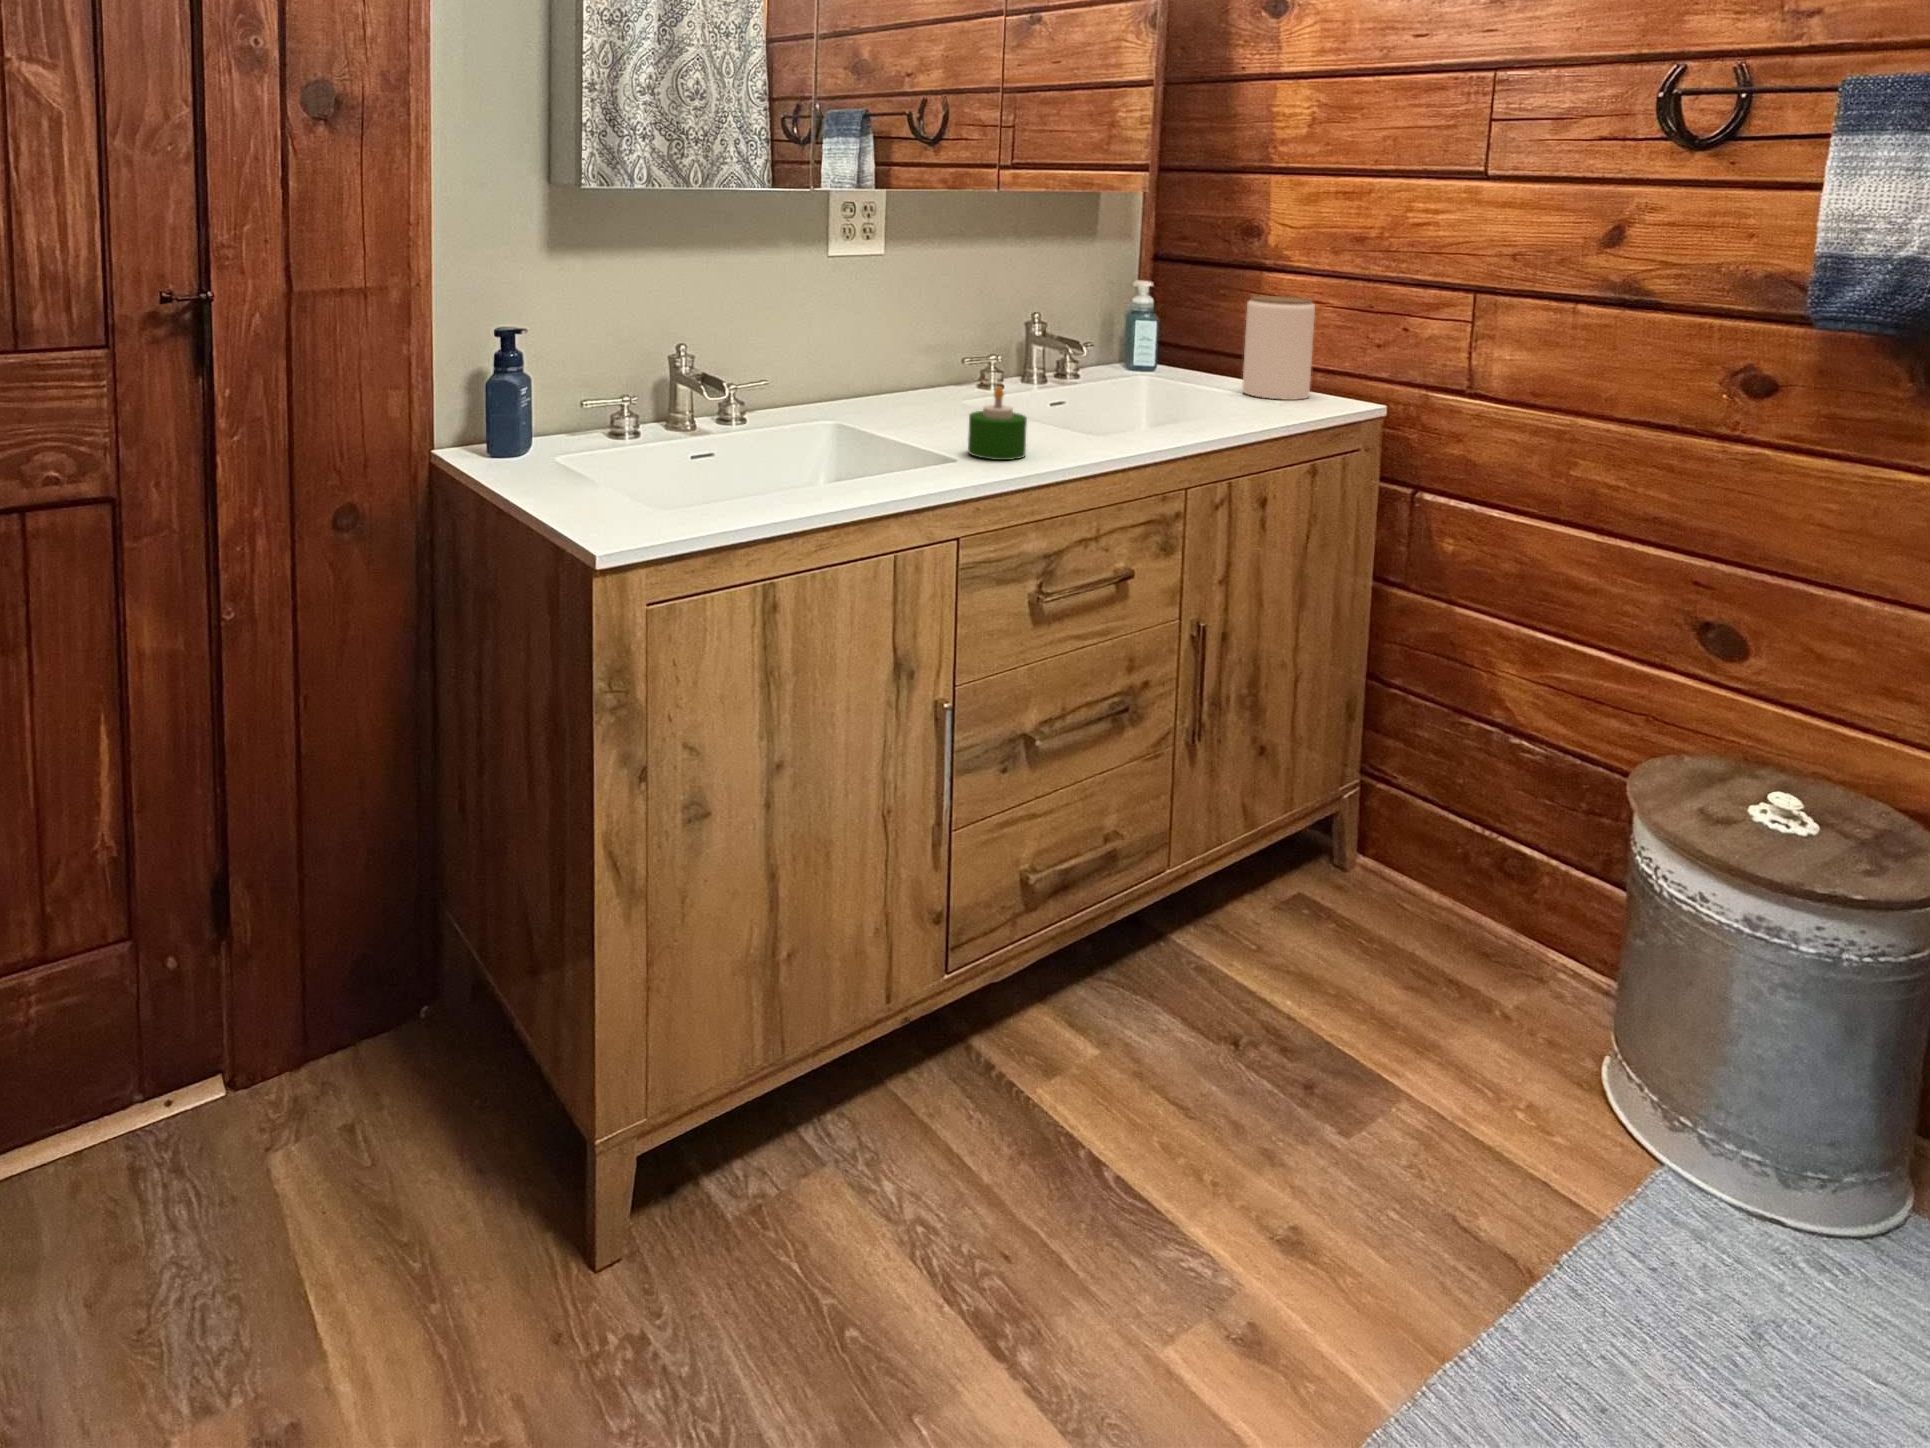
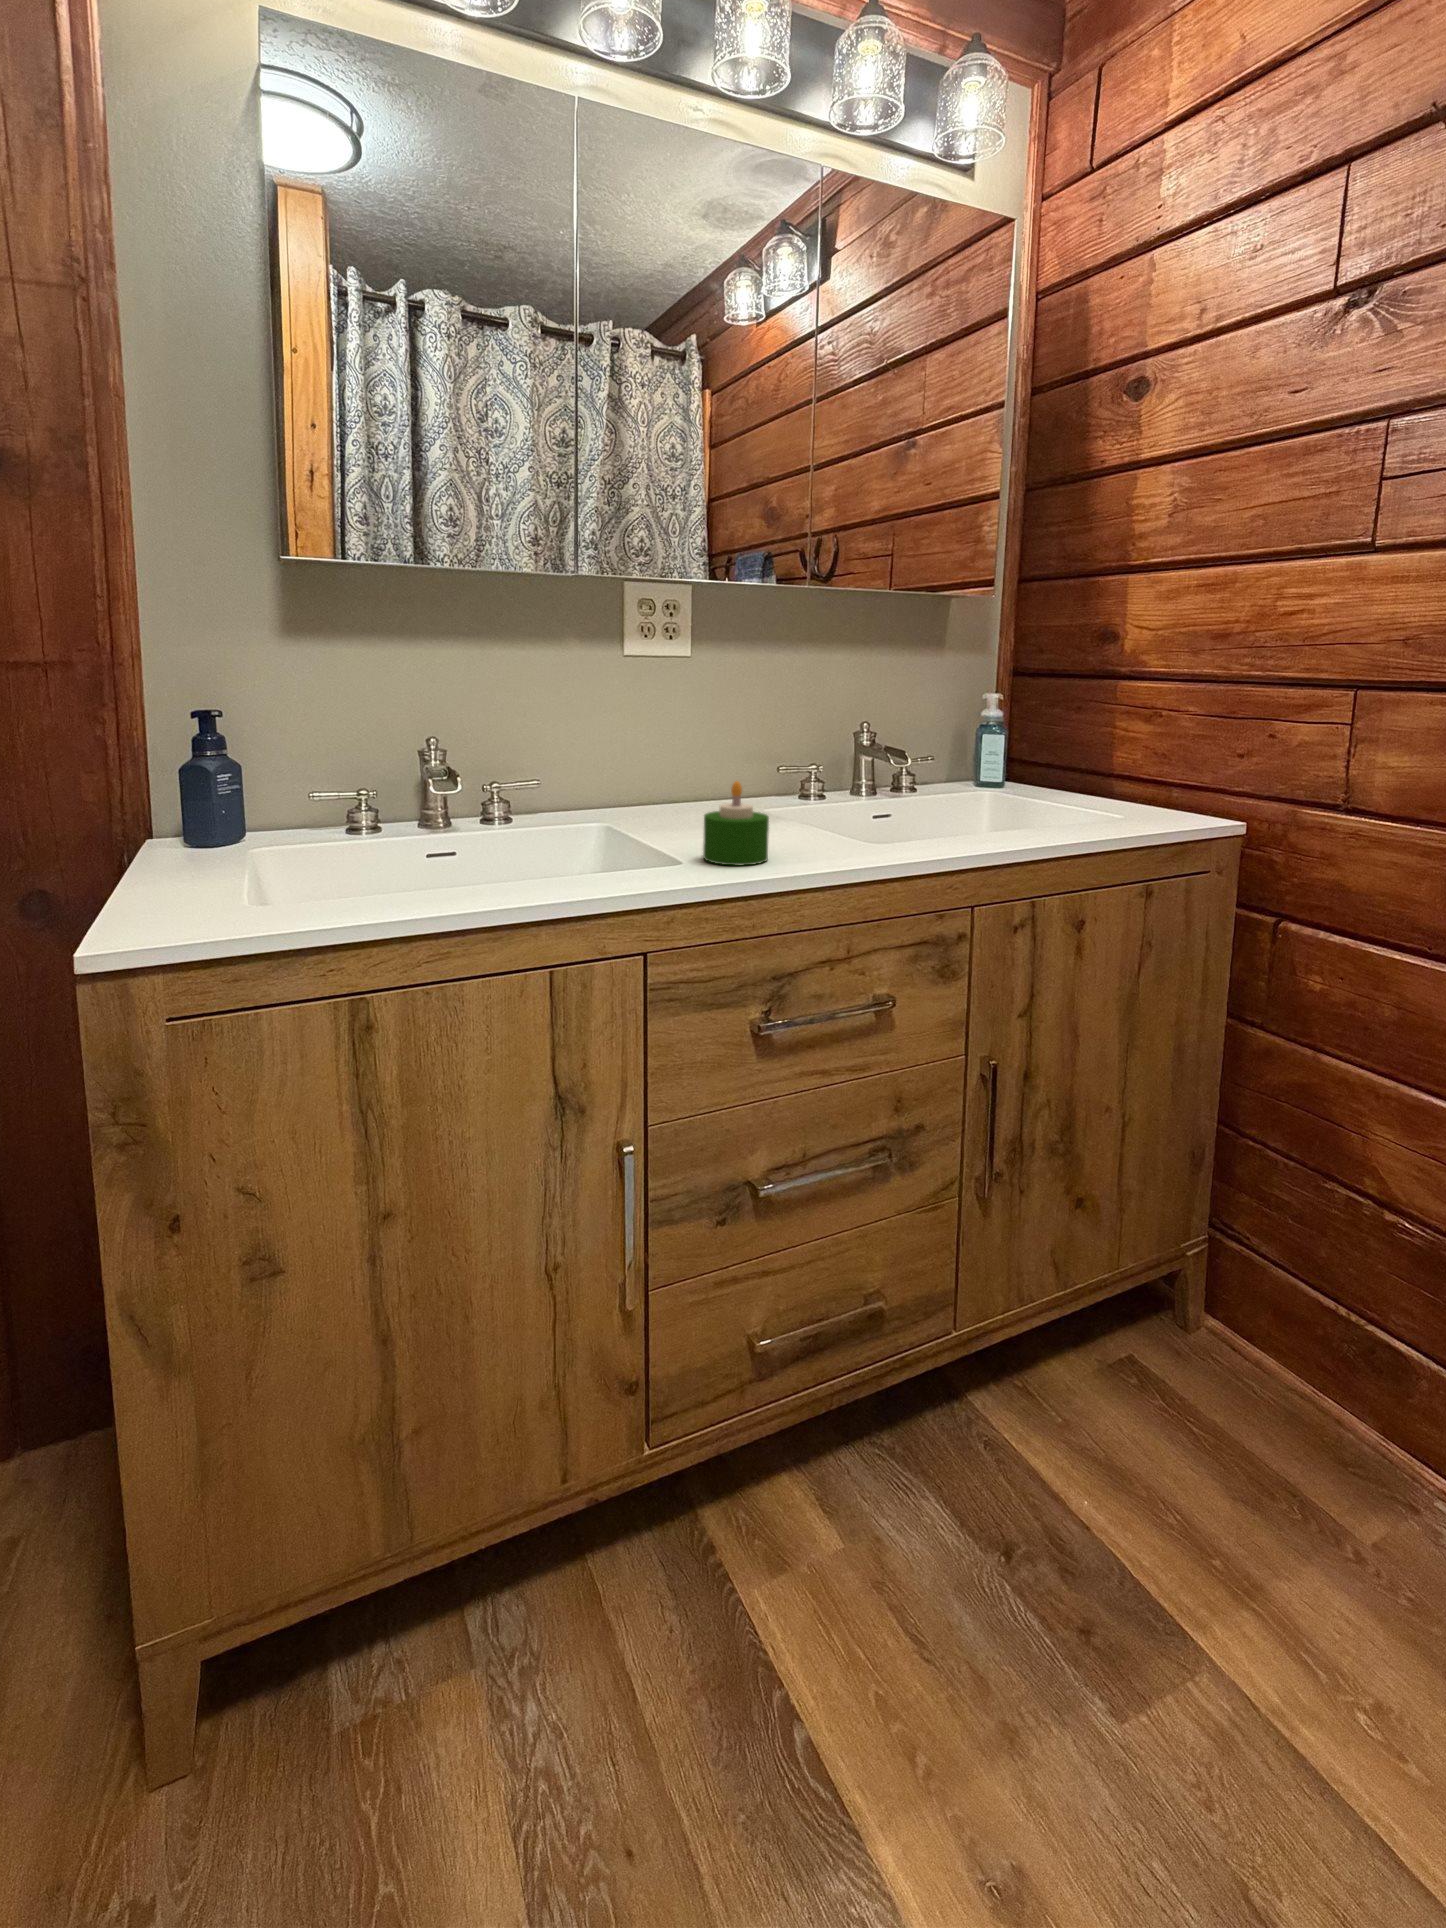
jar: present [1242,296,1315,400] -> none [1086,703,1169,814]

